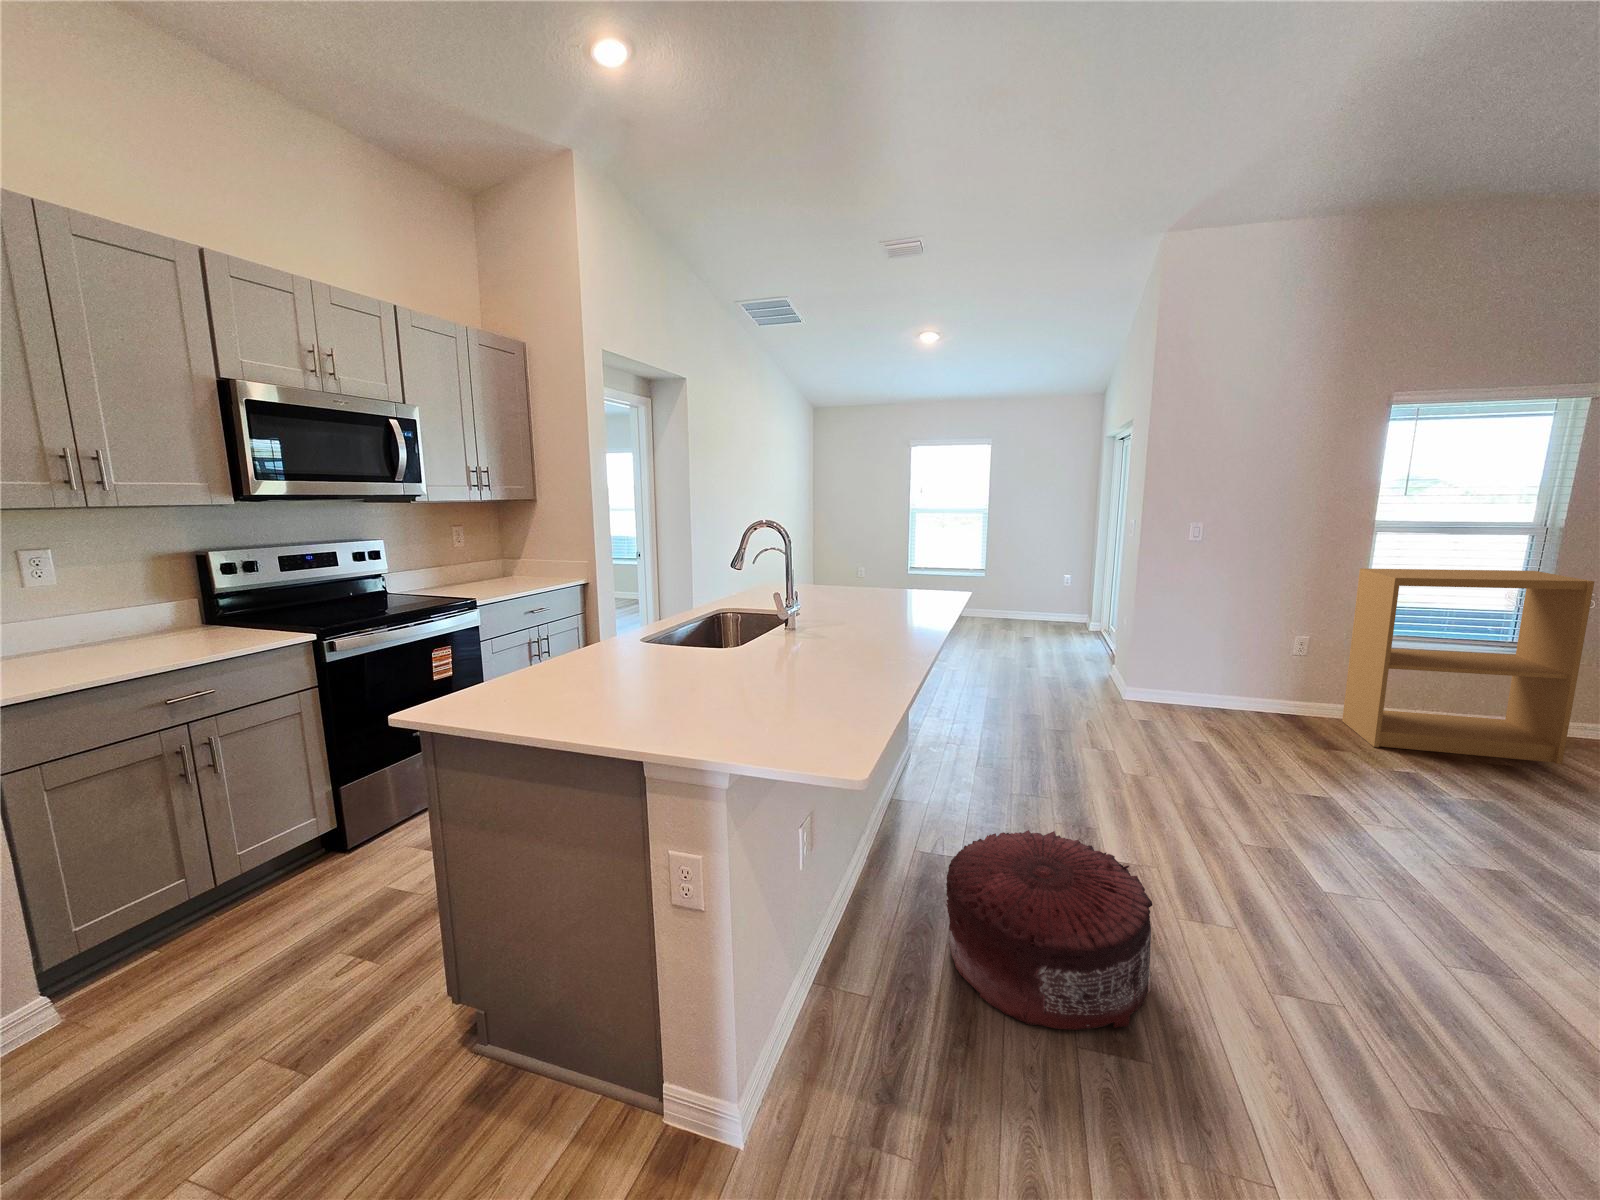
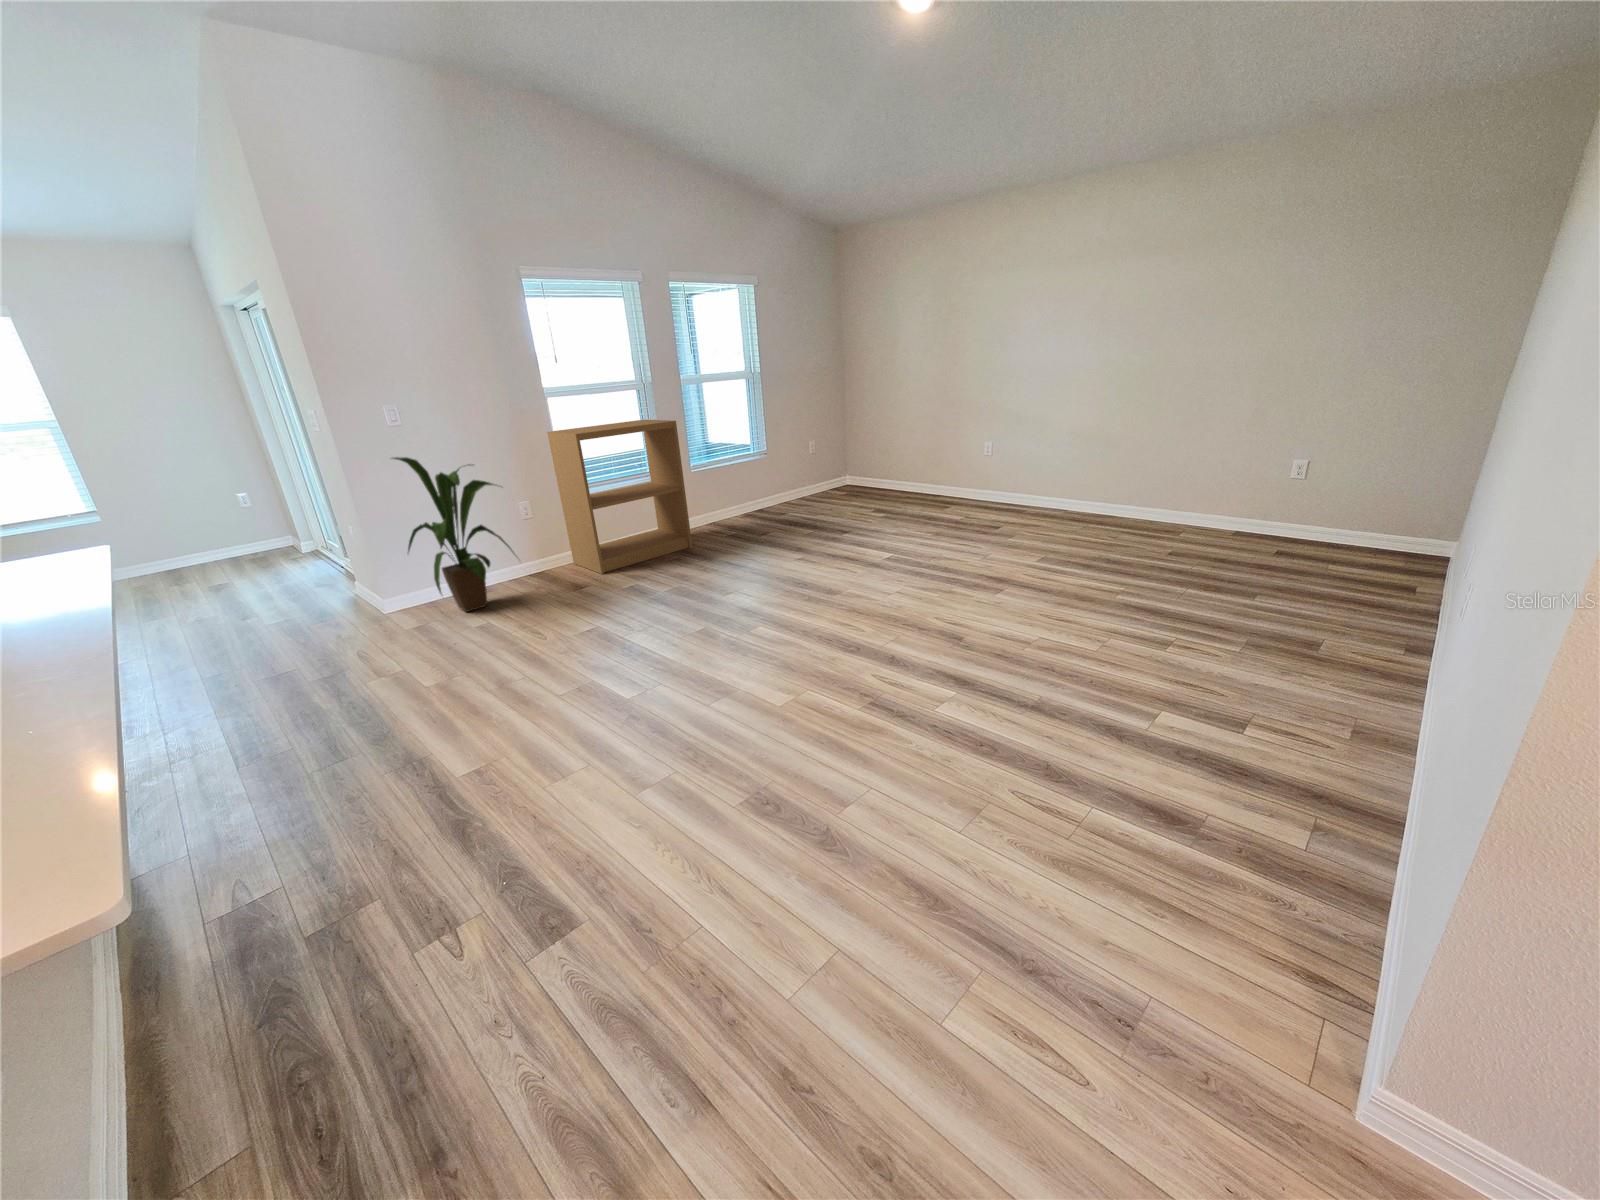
house plant: none [1157,573,1280,730] -> present [393,457,512,612]
pouf: present [946,830,1152,1030] -> none [270,758,563,1015]

